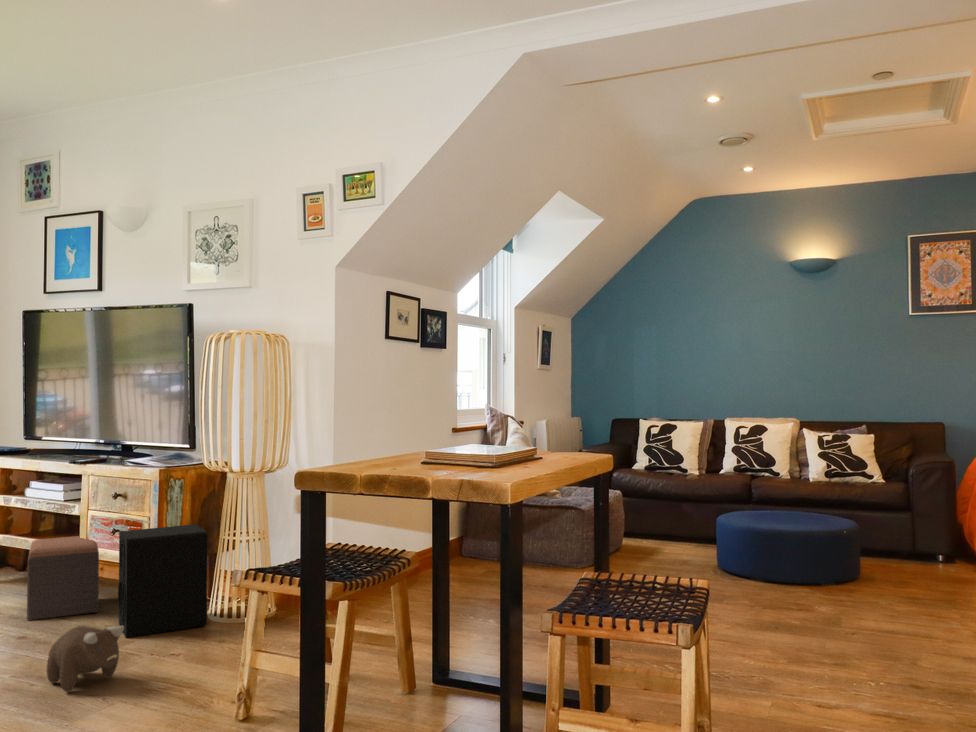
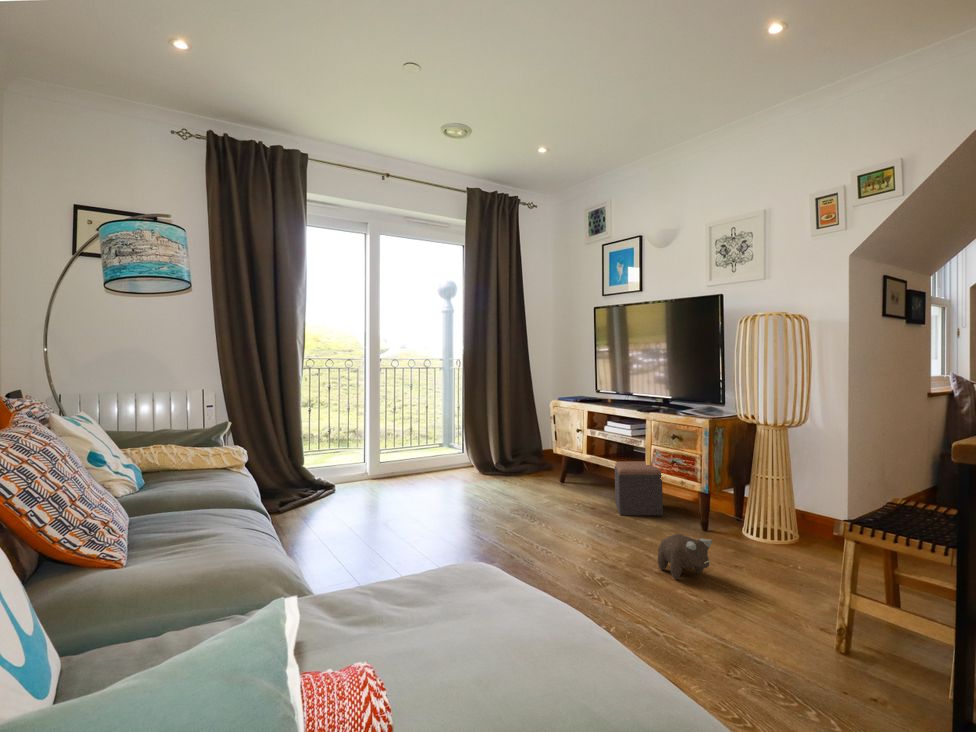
speaker: present [118,524,207,638] -> none [680,463,750,540]

